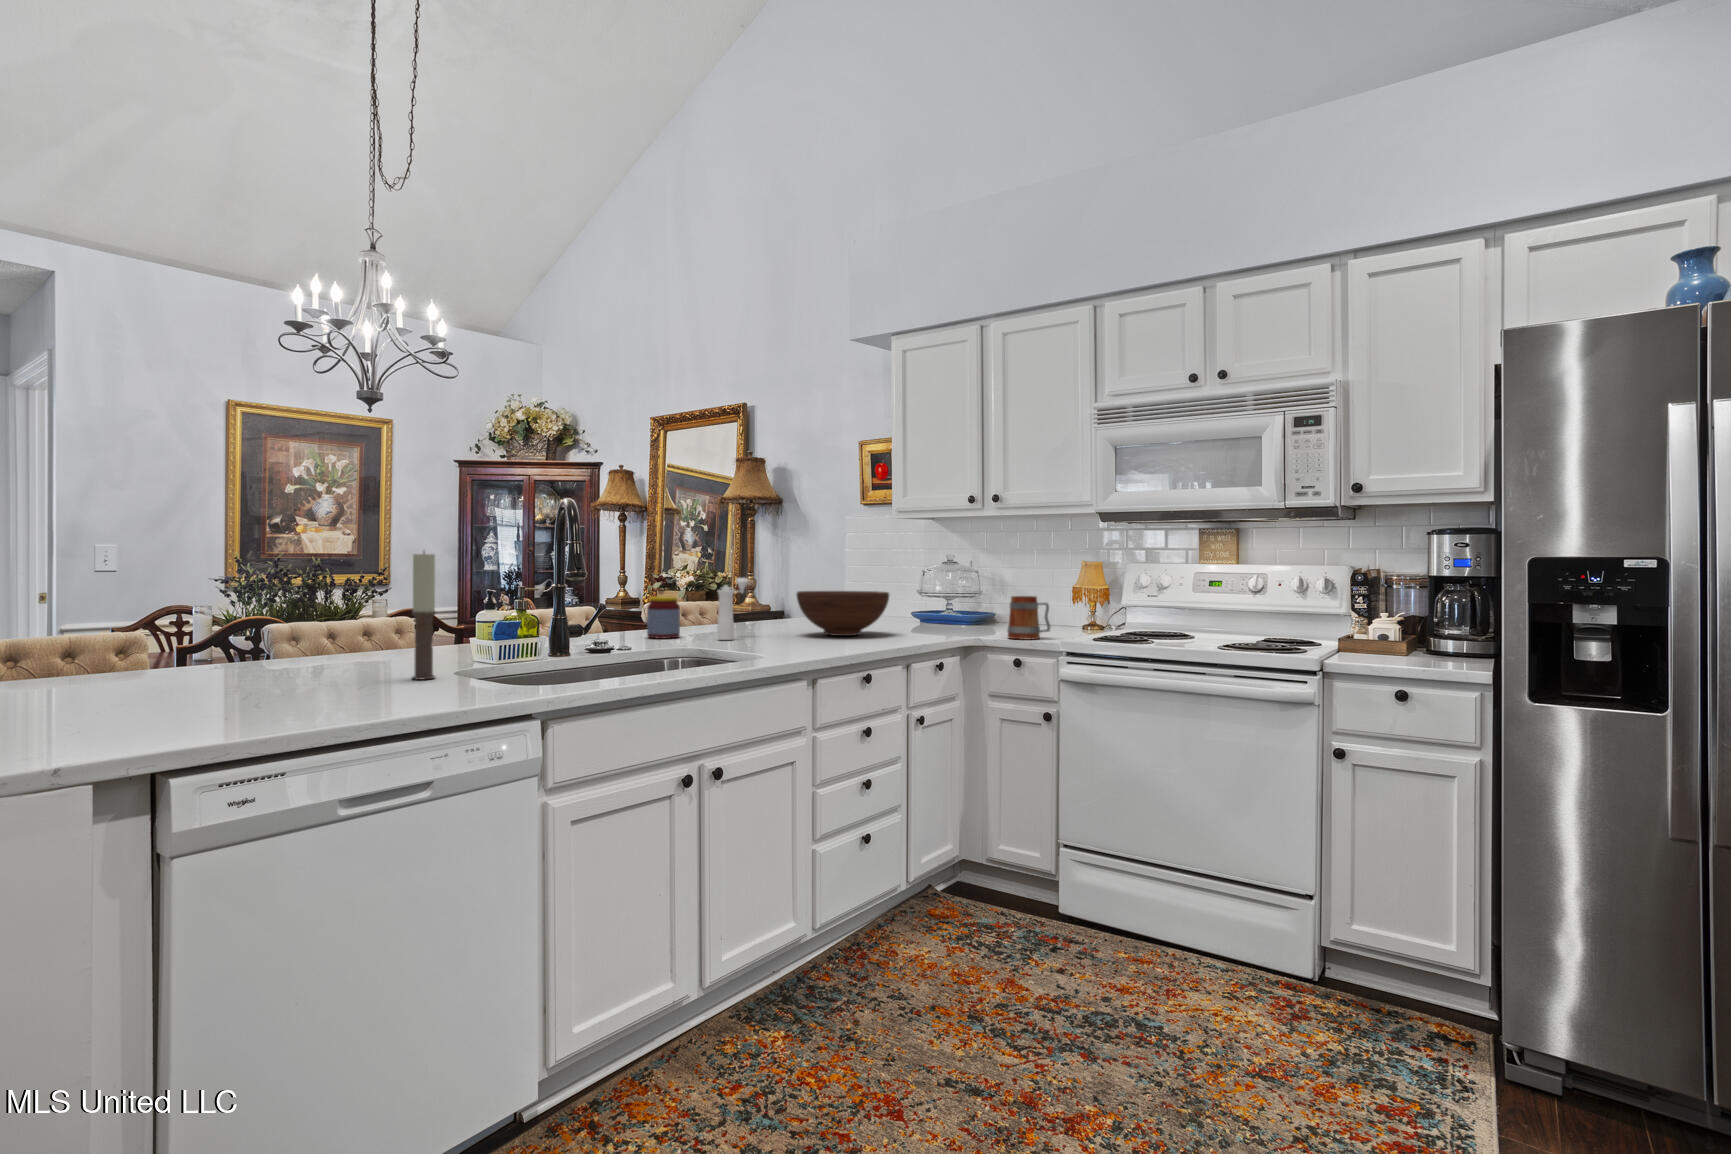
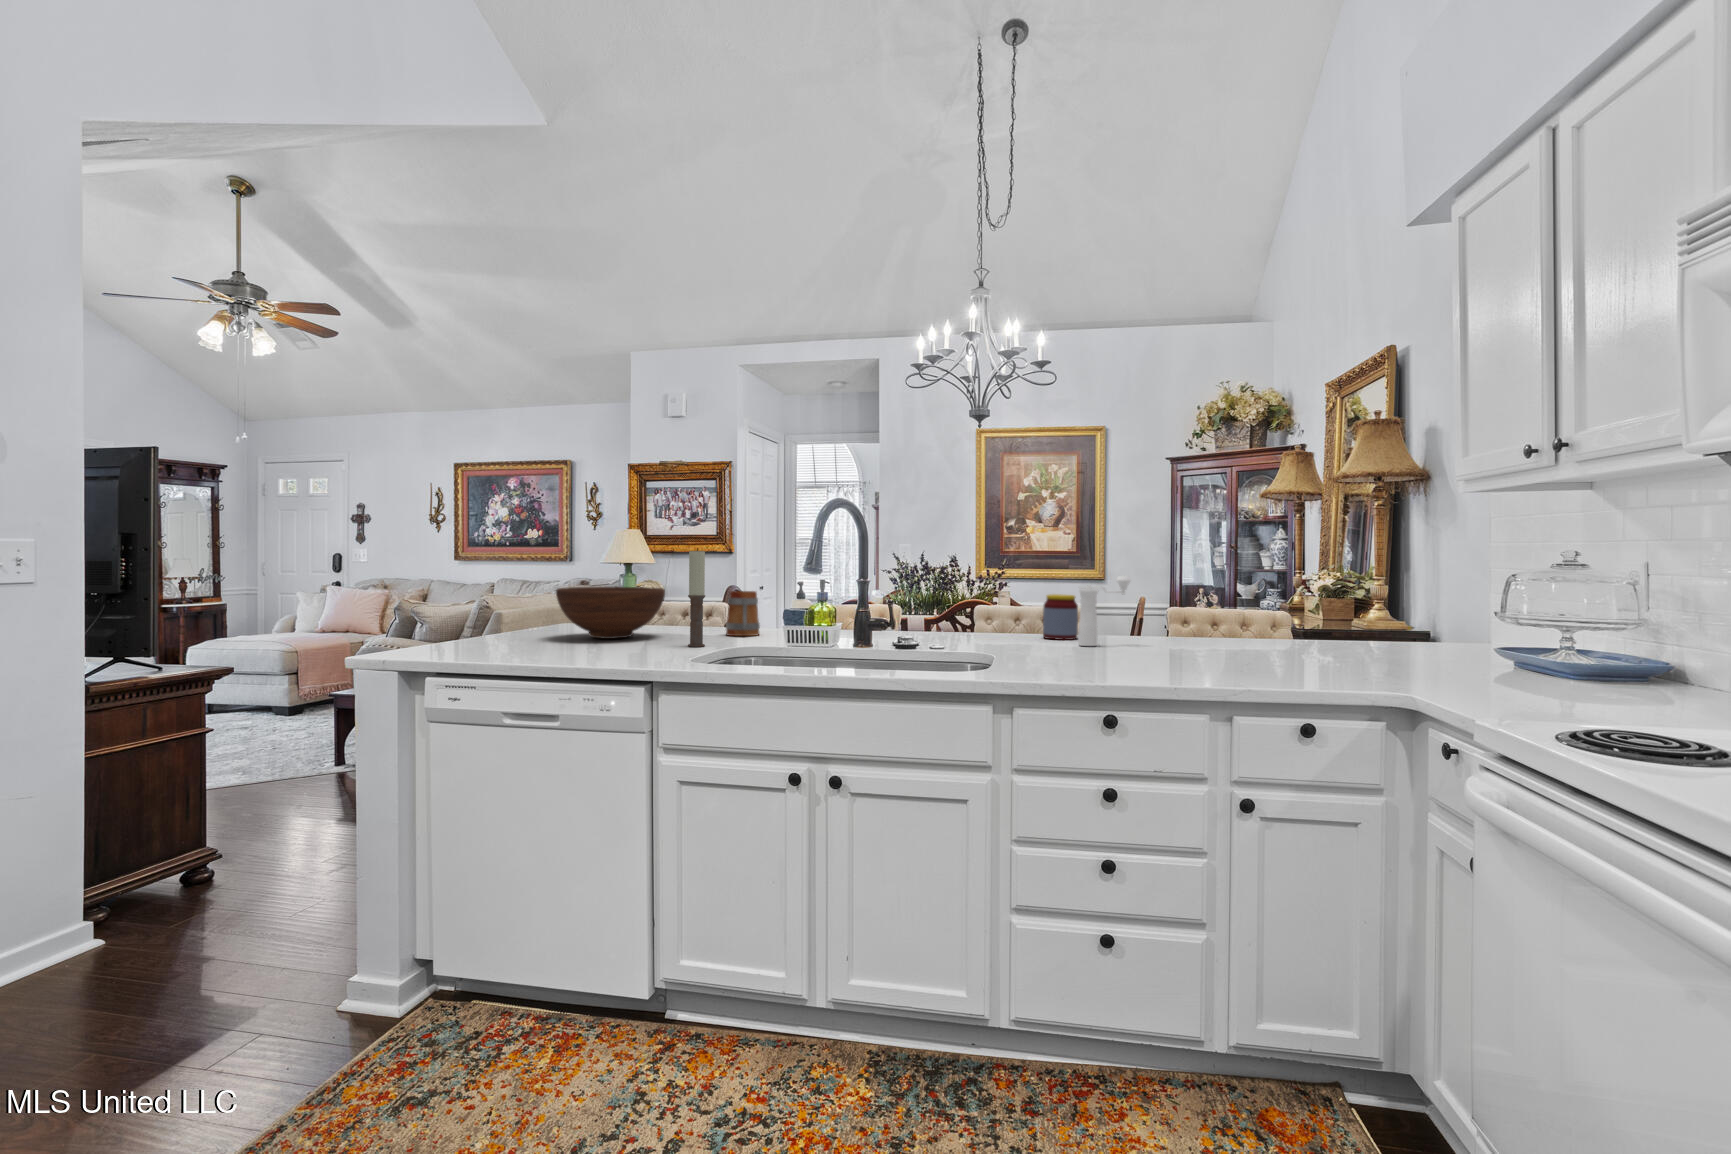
fruit bowl: present [797,591,889,636] -> present [556,587,665,639]
mug: present [1008,596,1050,639] -> present [726,591,760,636]

